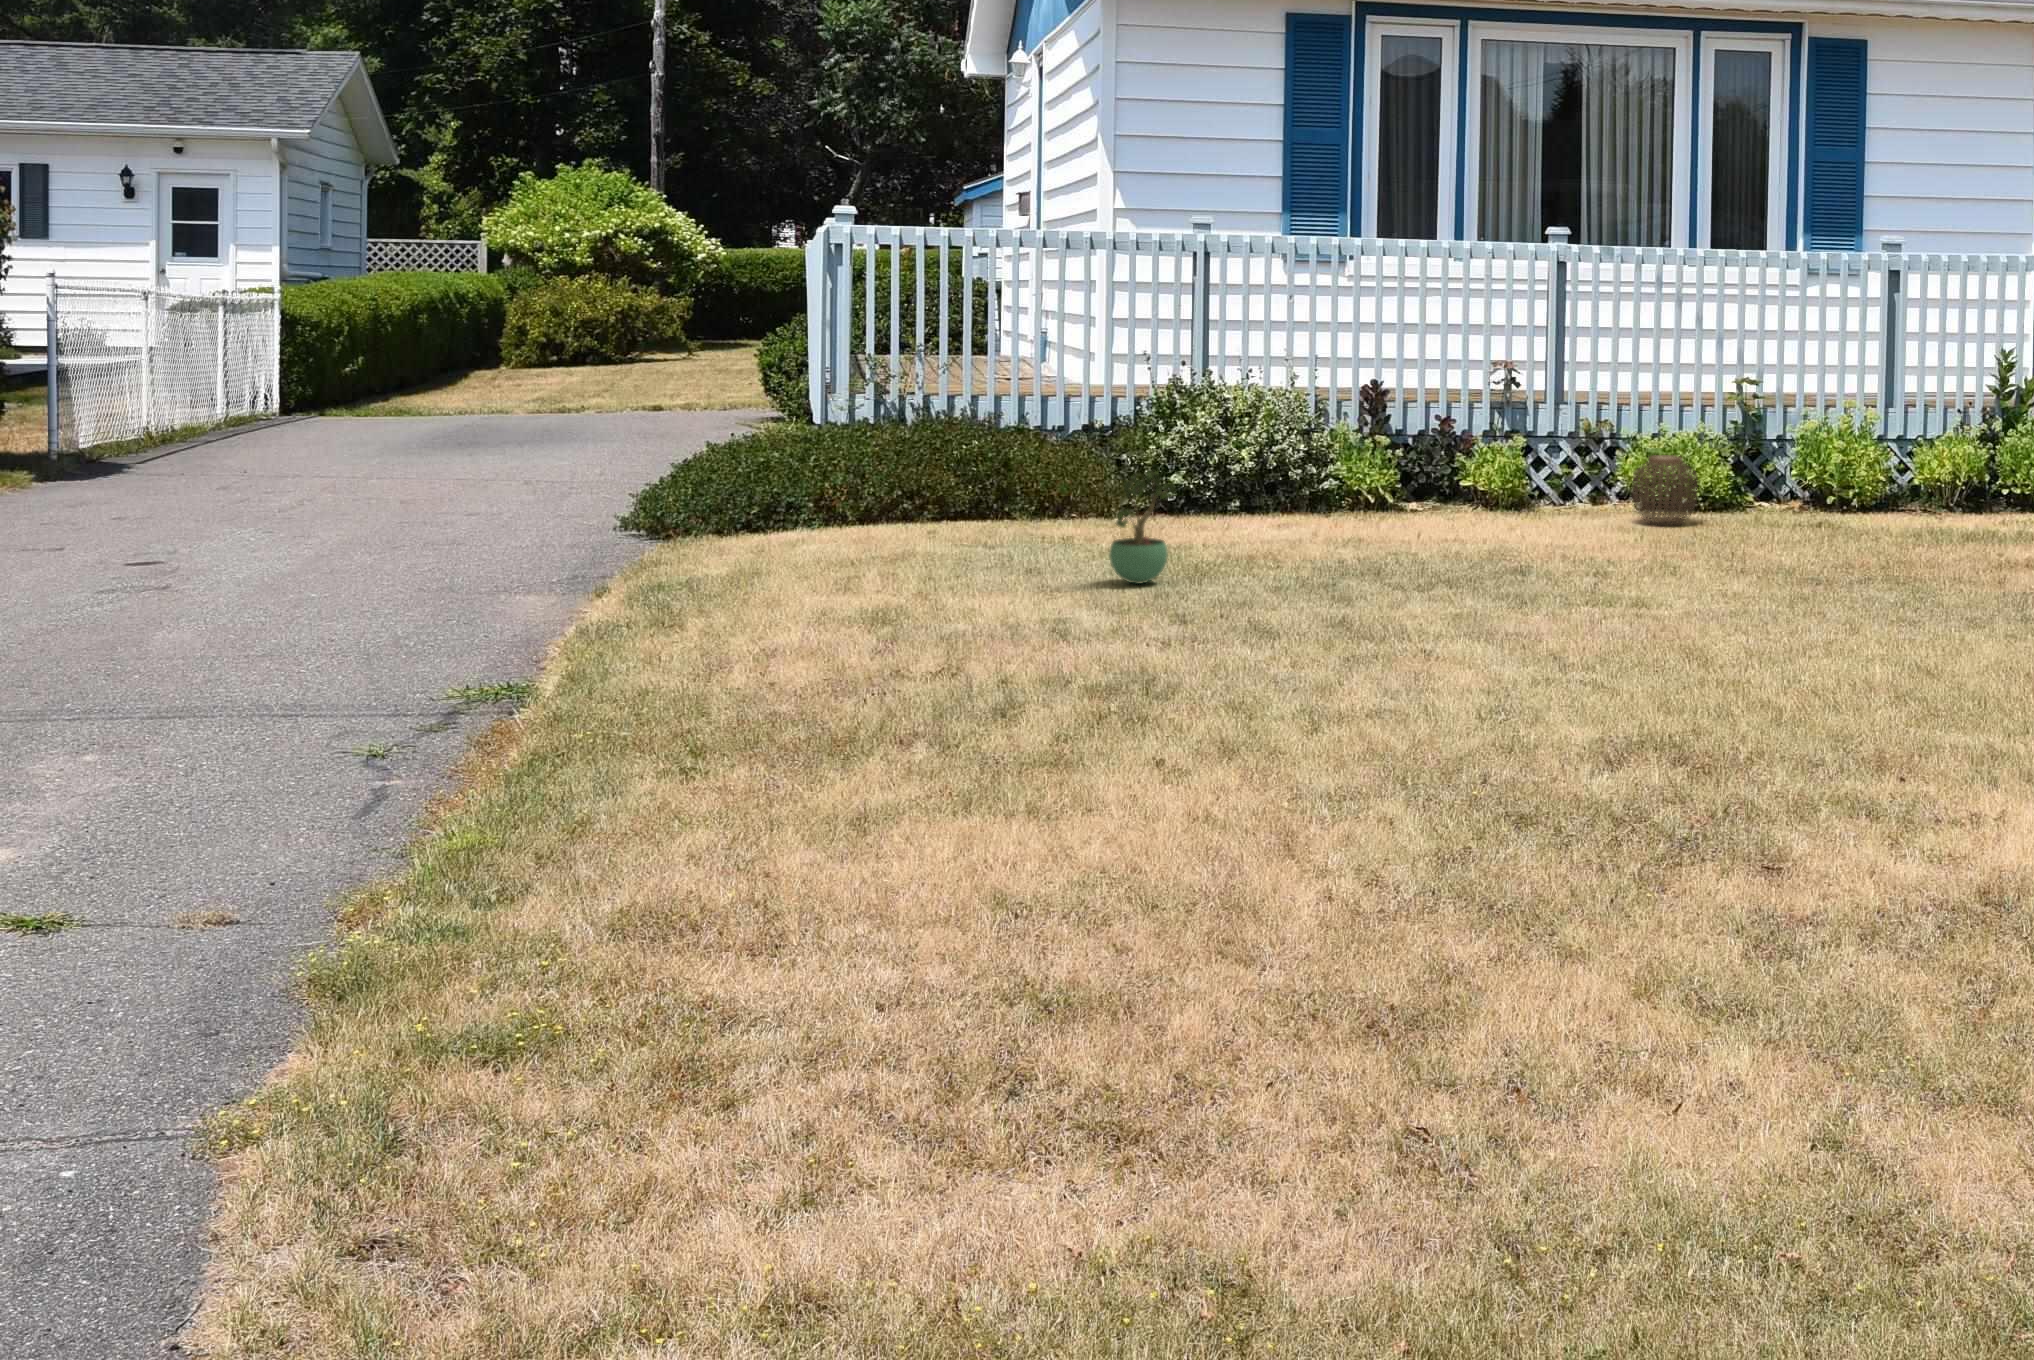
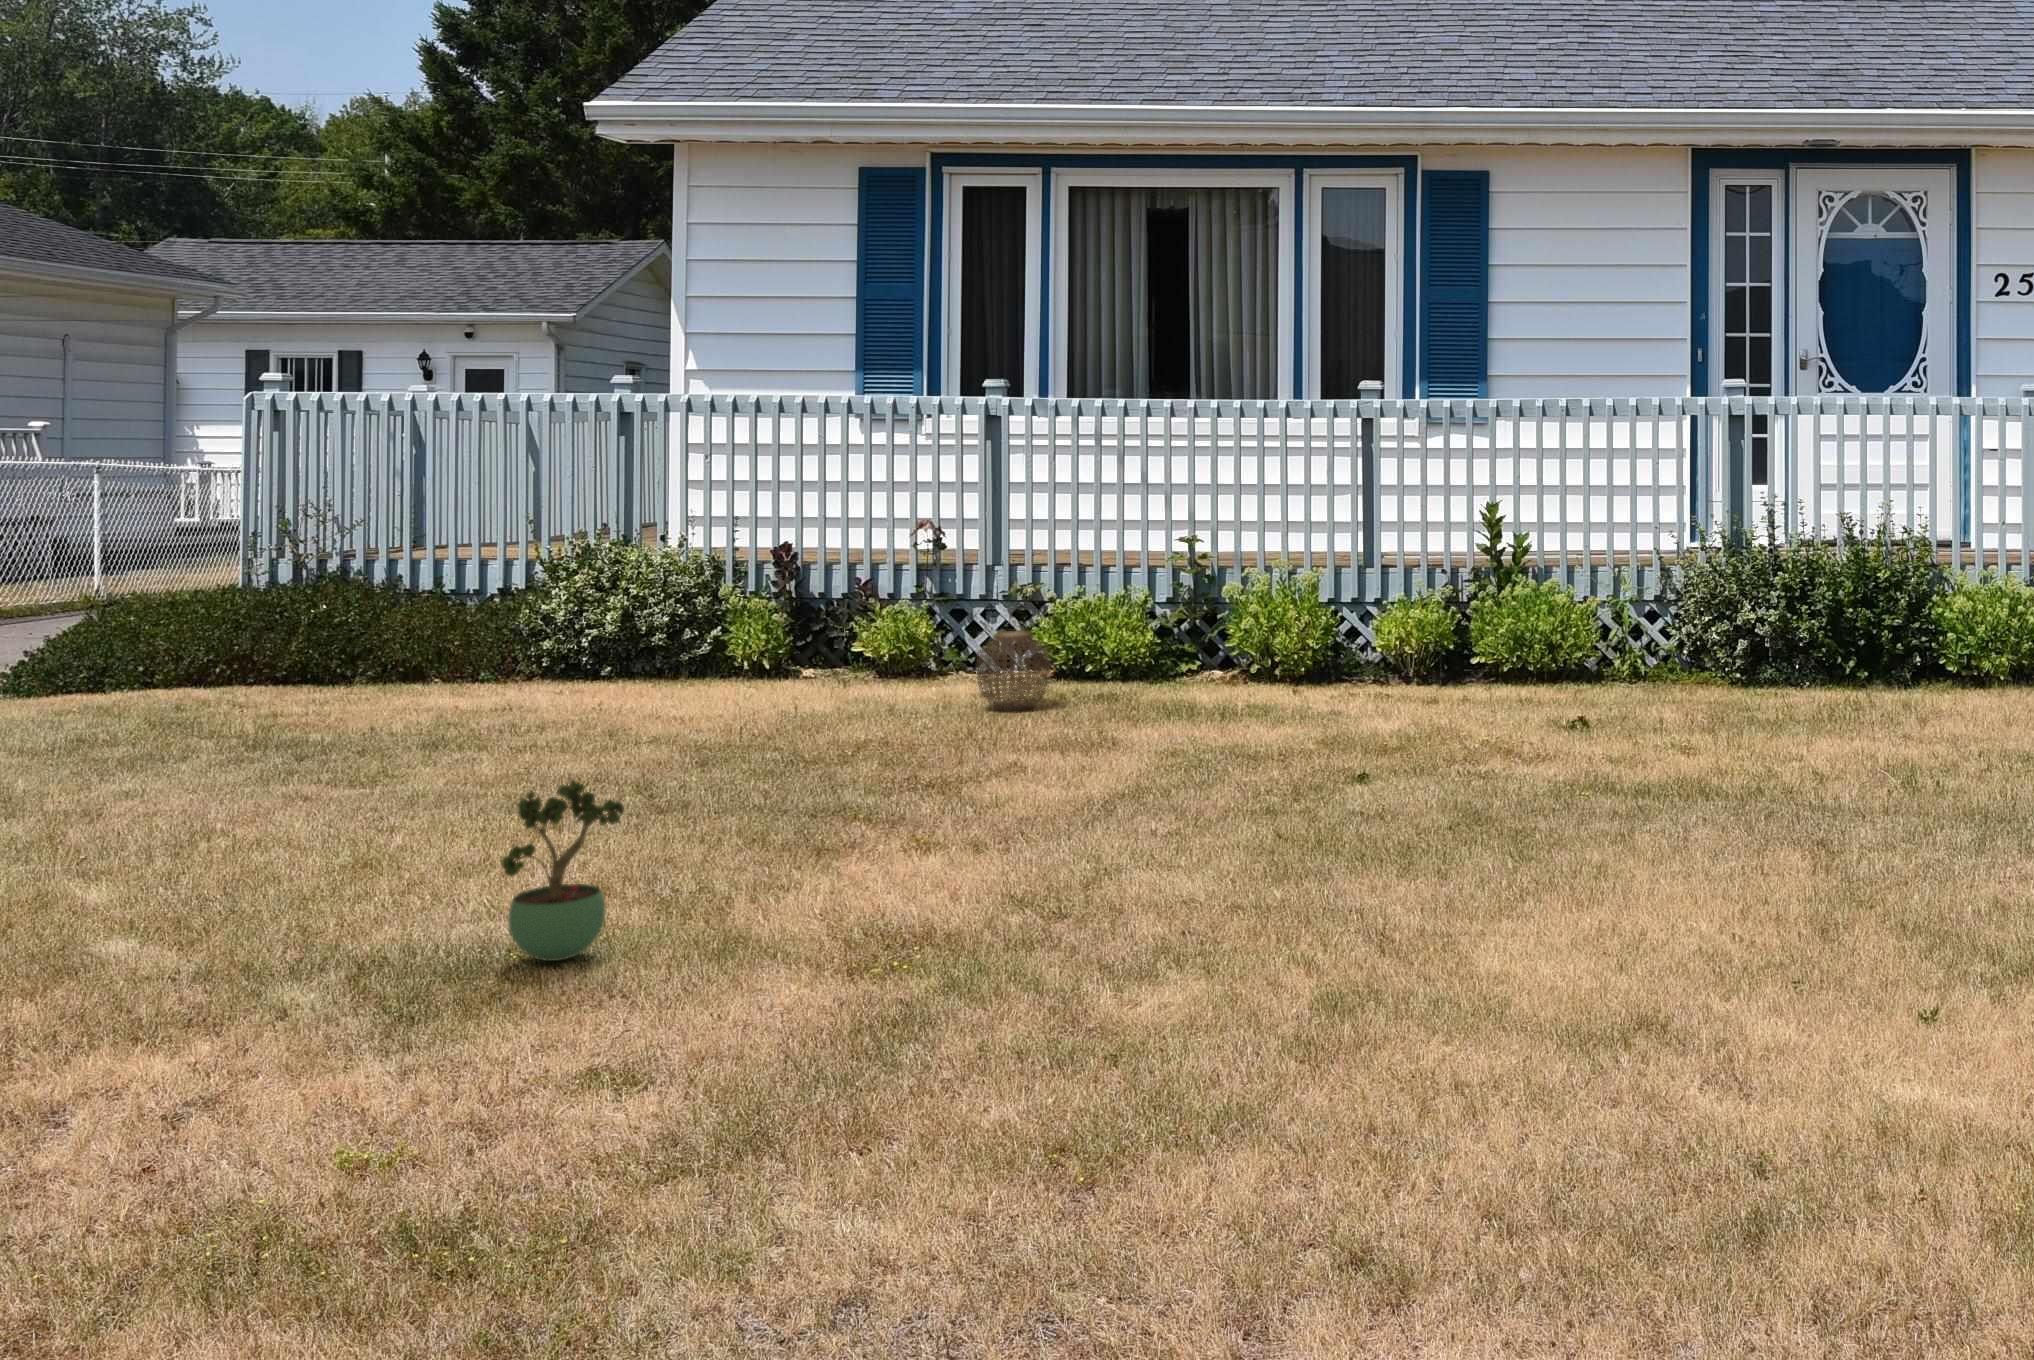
potted plant: present [1109,470,1176,584] -> present [501,781,624,961]

